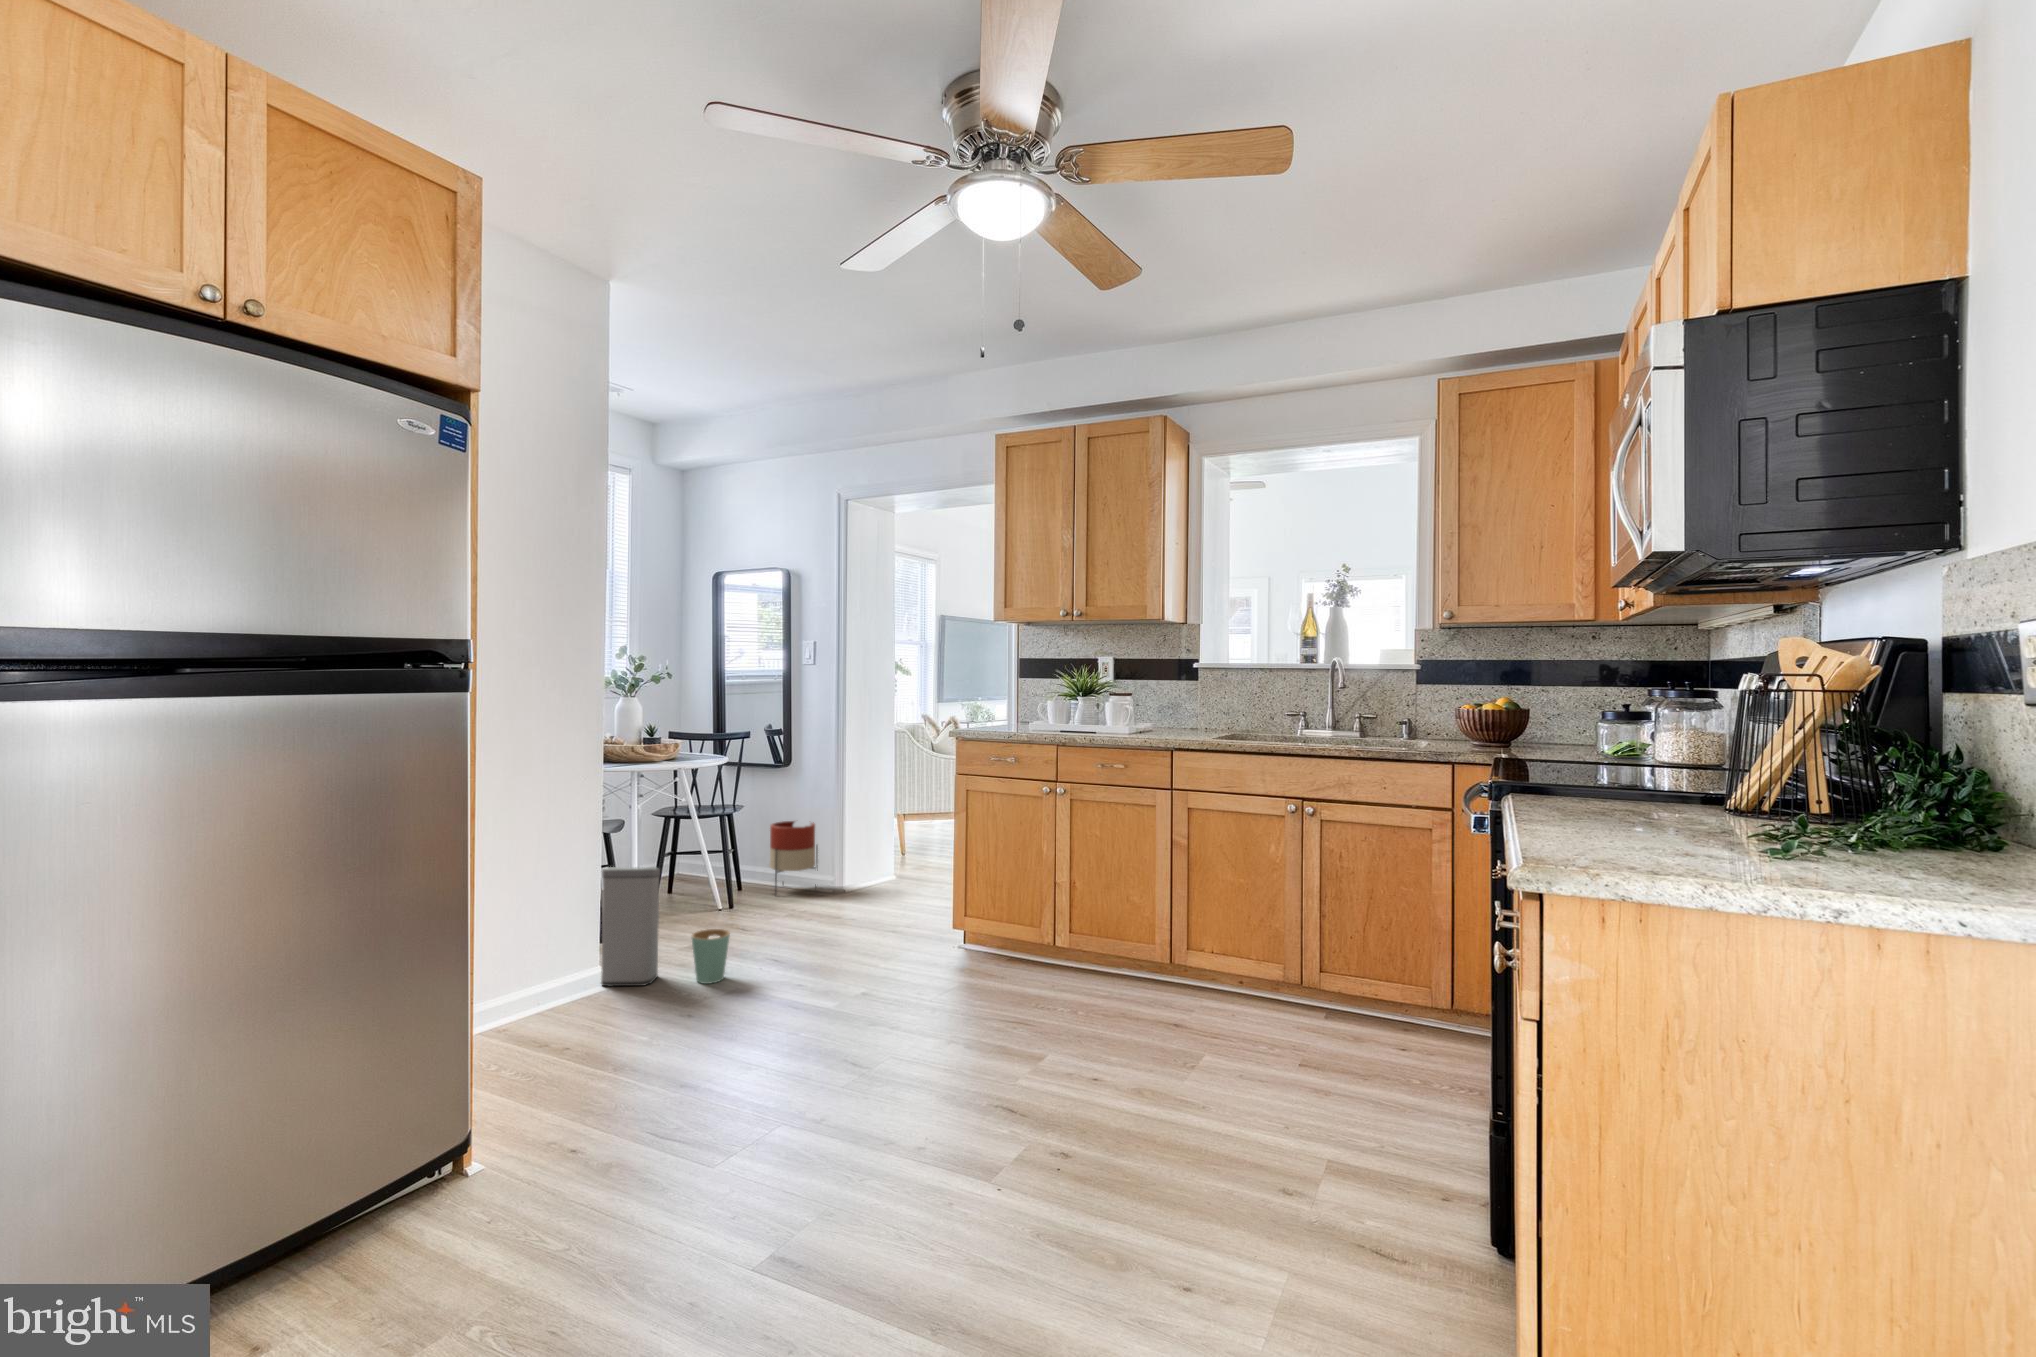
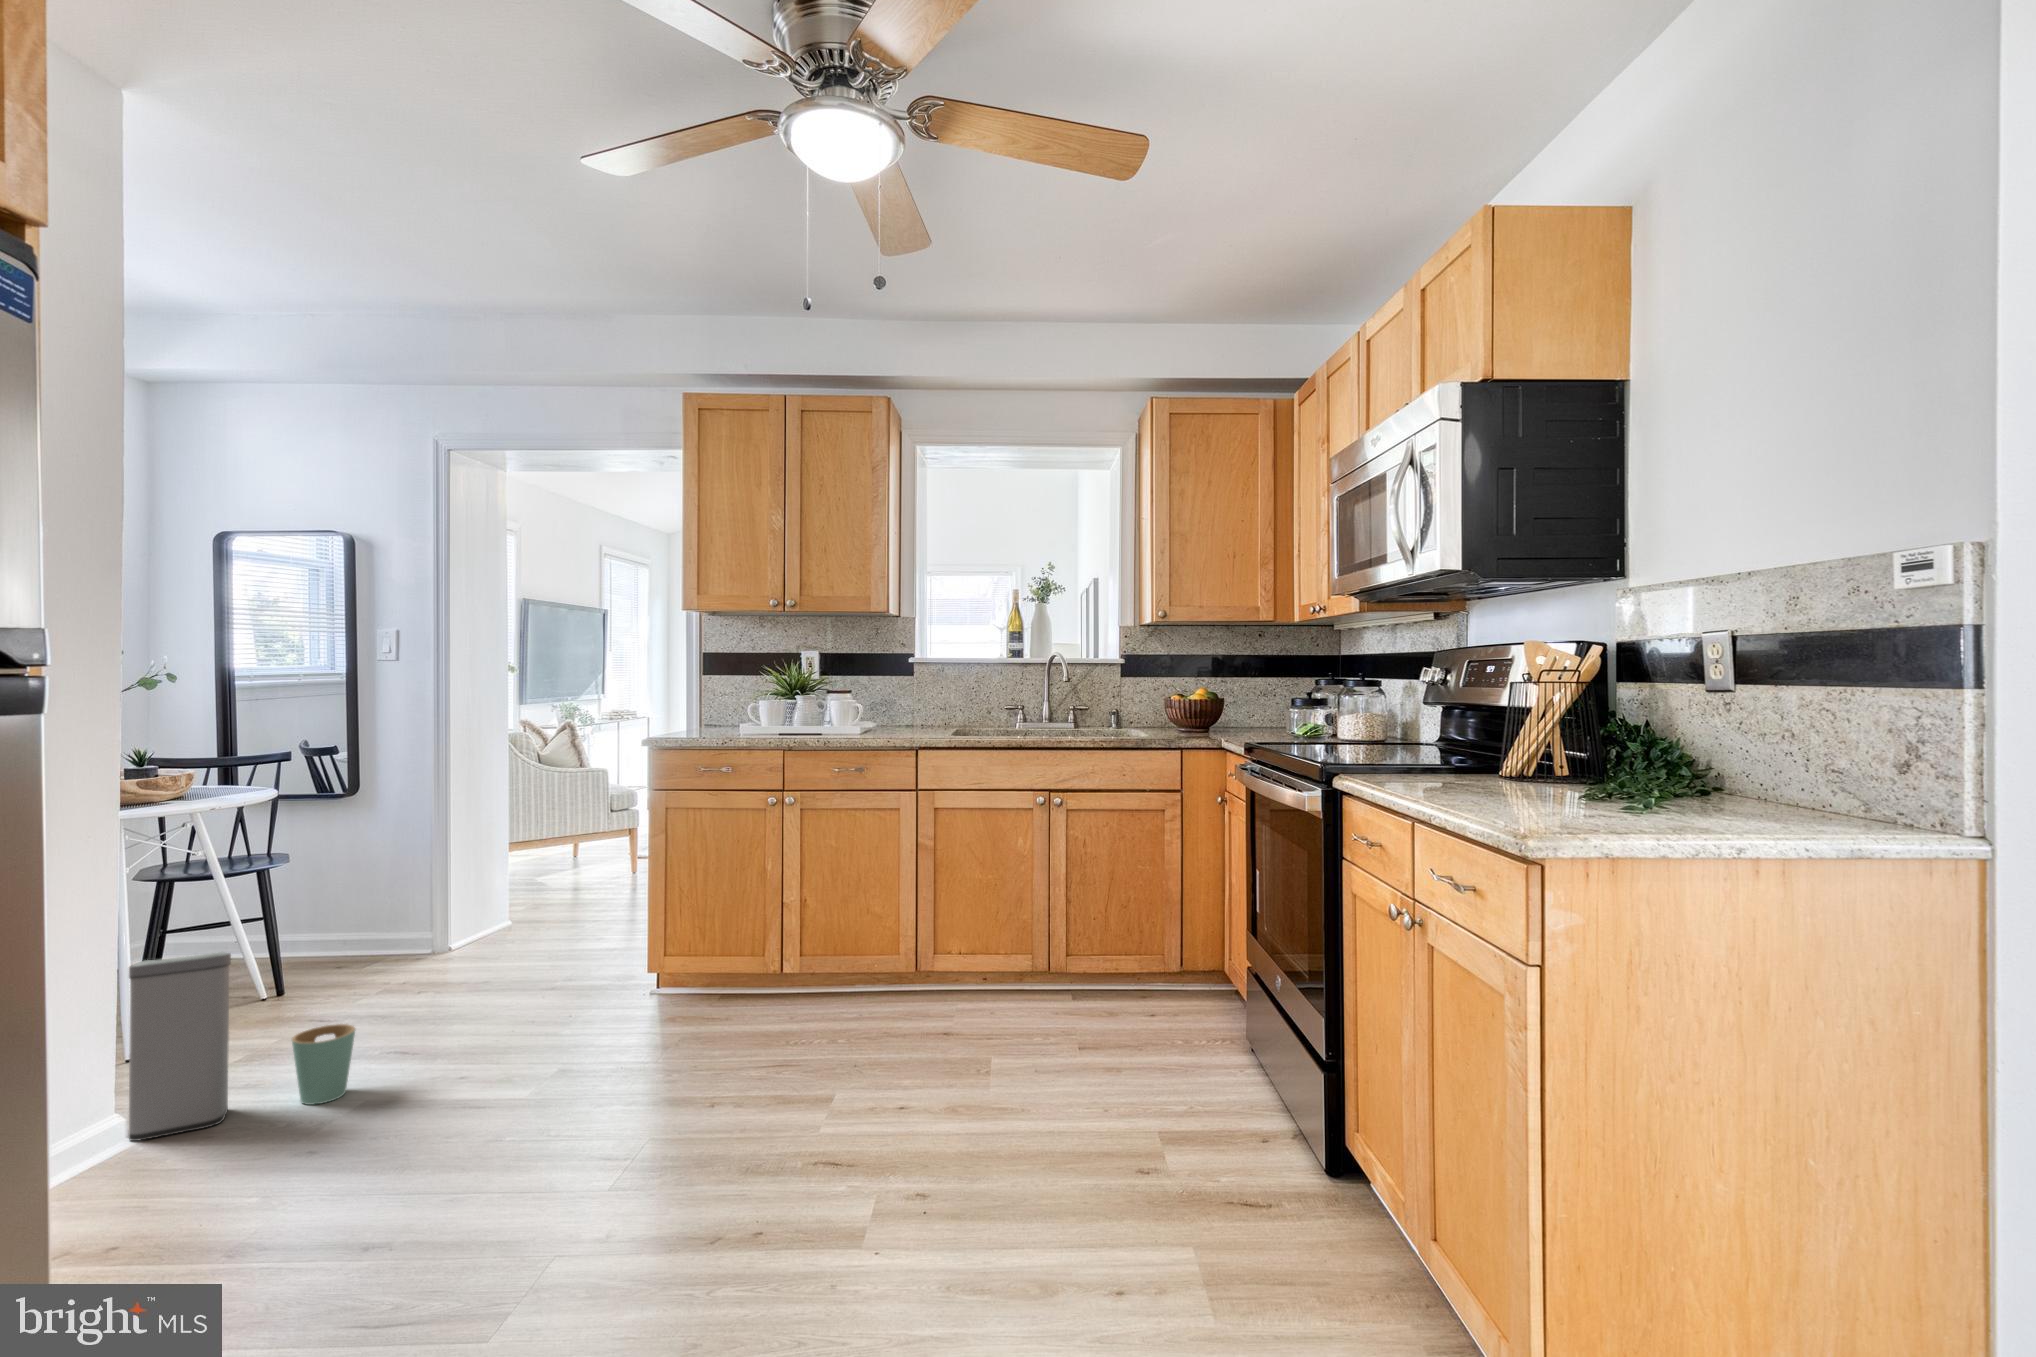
planter: present [769,821,818,894] -> none [332,866,409,972]

